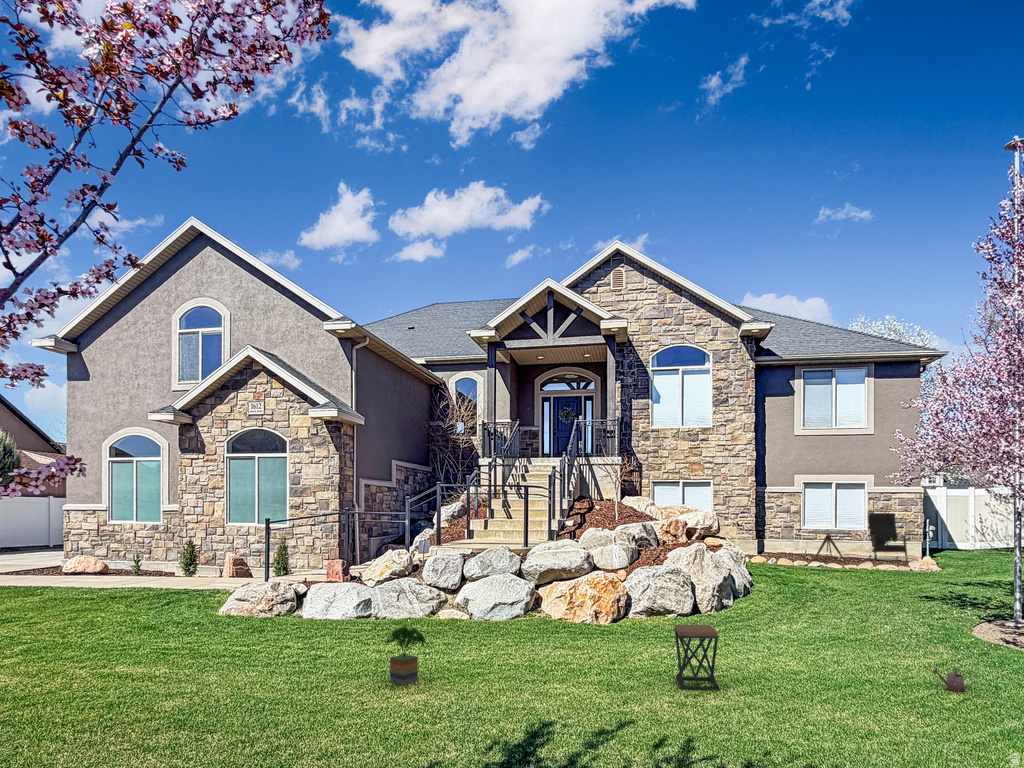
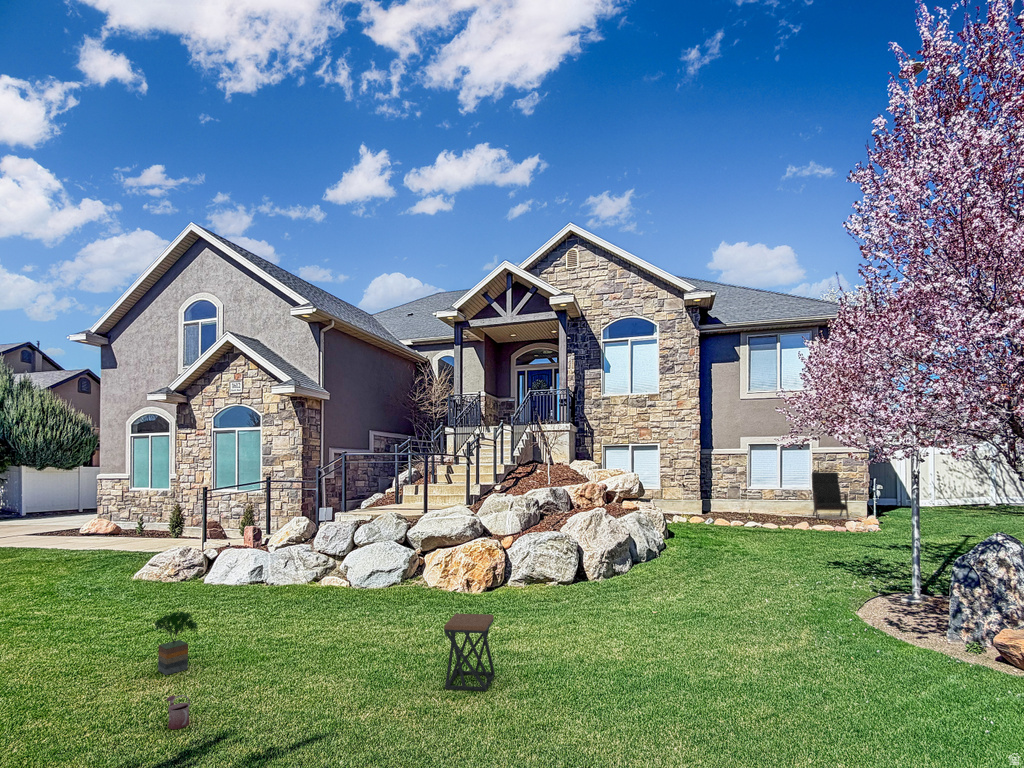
round table: present [806,530,850,561] -> none [750,489,792,519]
watering can: present [932,666,973,692] -> present [166,695,191,729]

